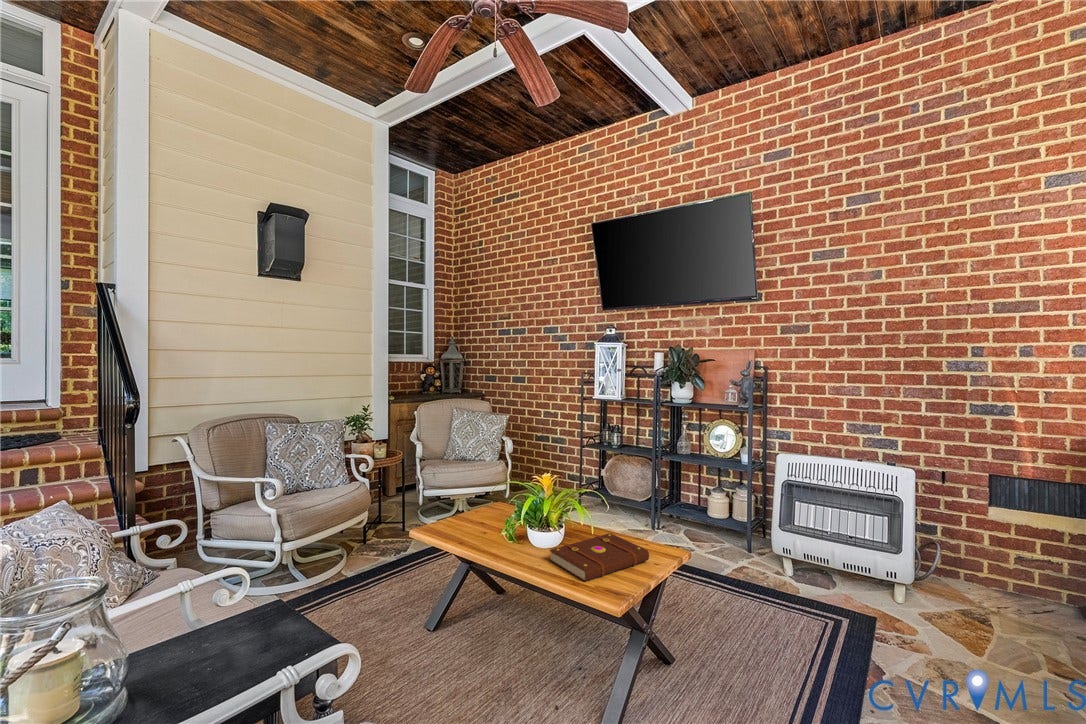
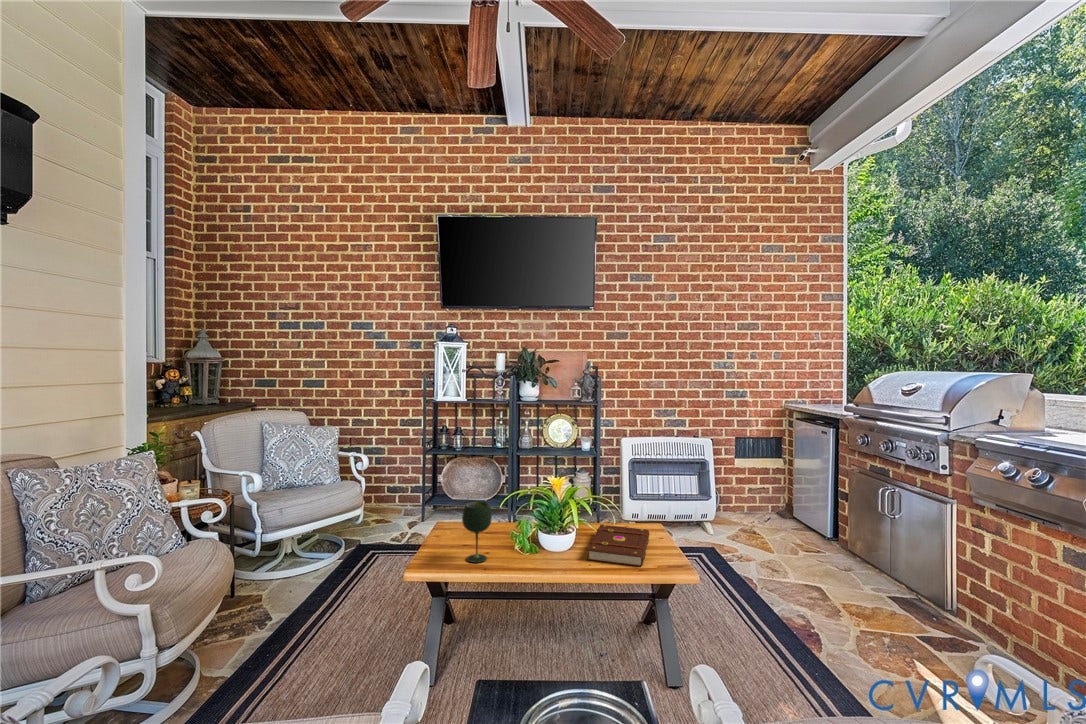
wine glass: none [457,481,484,536] -> present [462,501,492,563]

